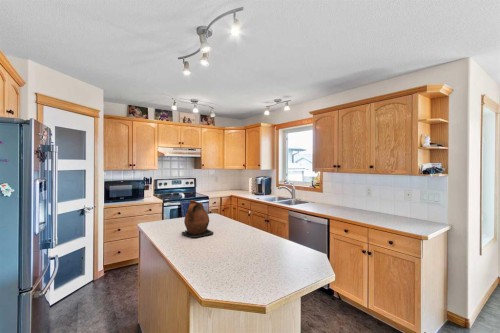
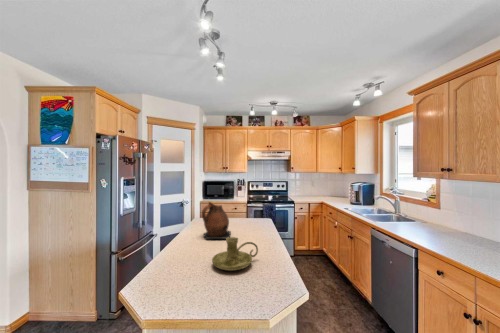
candle holder: none [233,226,267,254] -> present [212,237,258,271]

